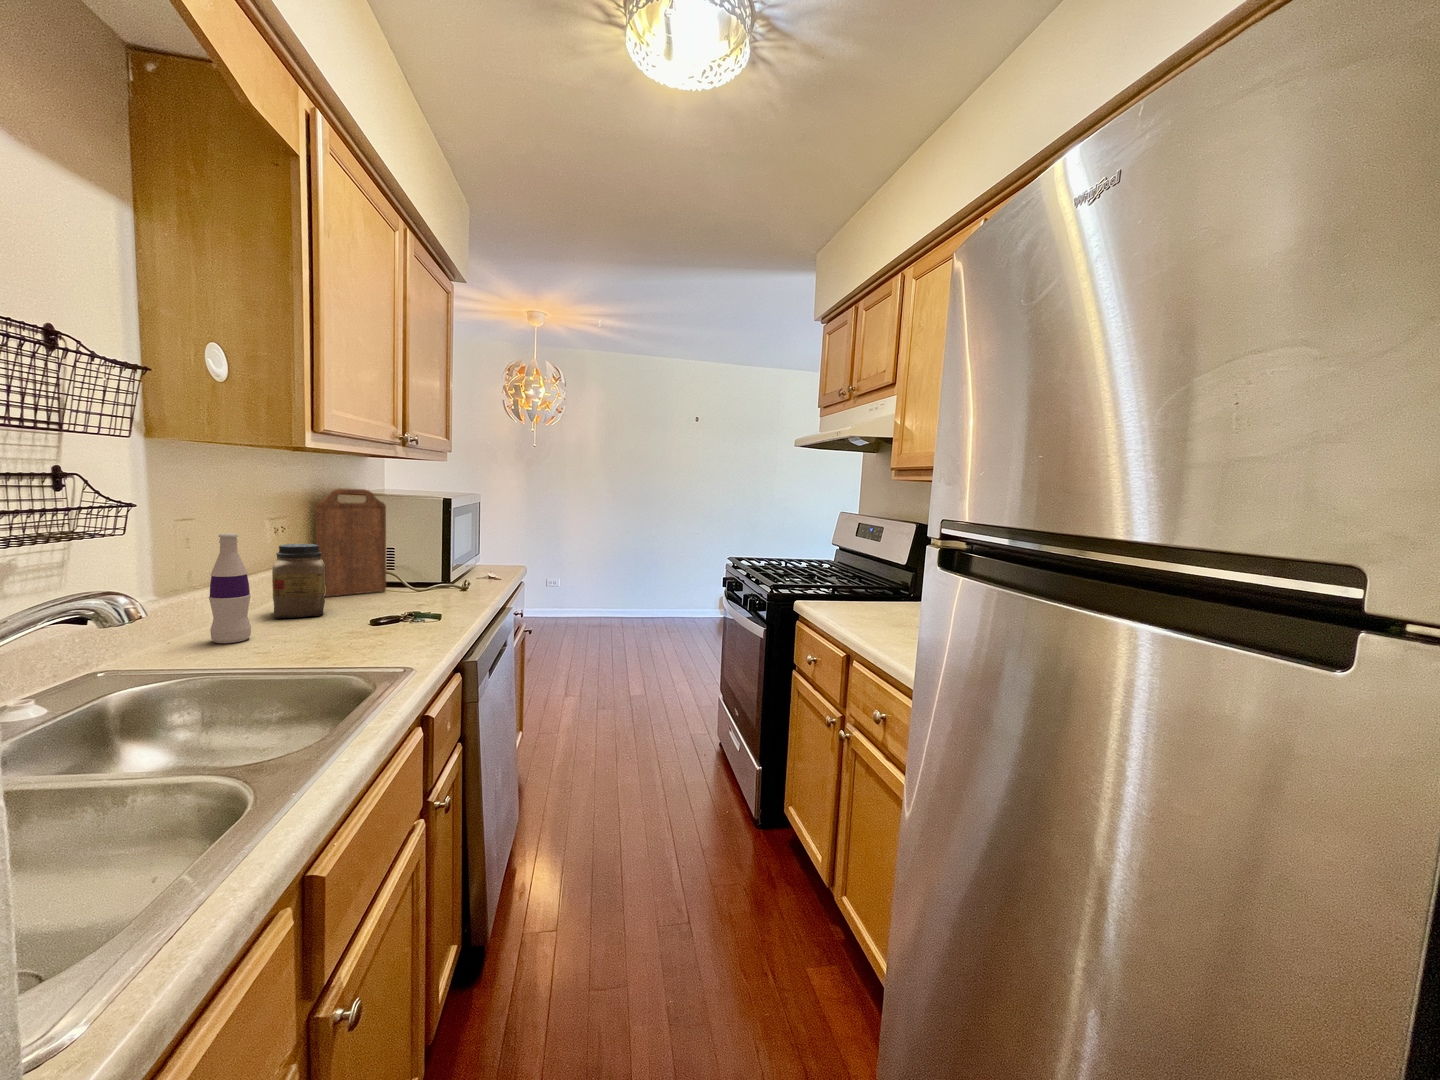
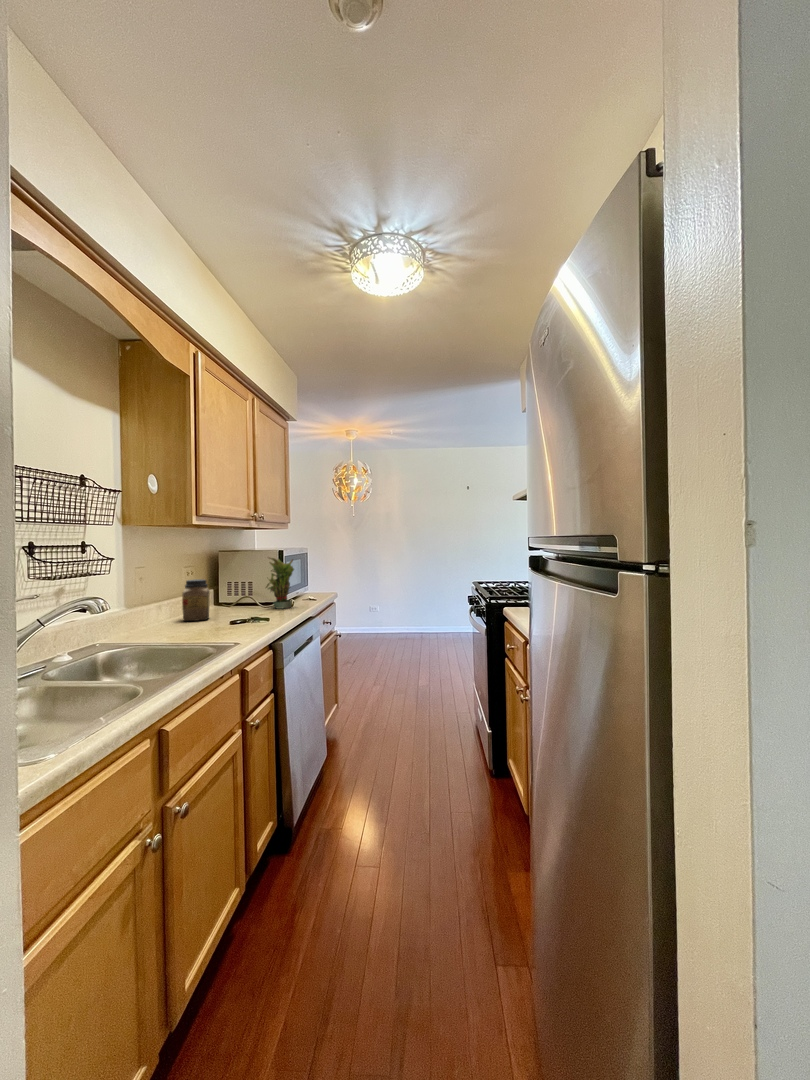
cutting board: present [315,489,386,597] -> none [208,548,247,612]
potted plant: none [419,508,473,593] -> present [266,557,294,609]
bottle: present [209,533,251,643] -> none [148,573,168,632]

